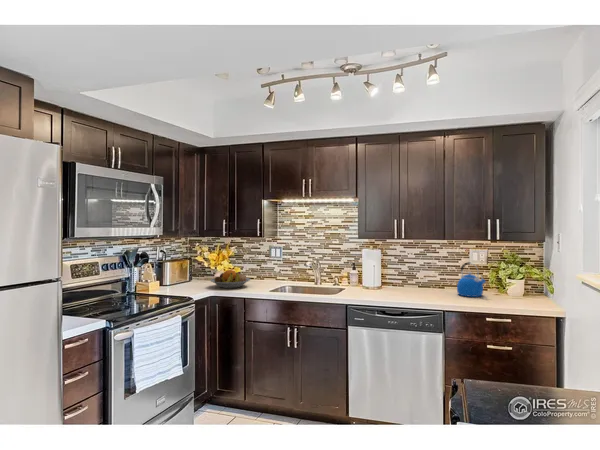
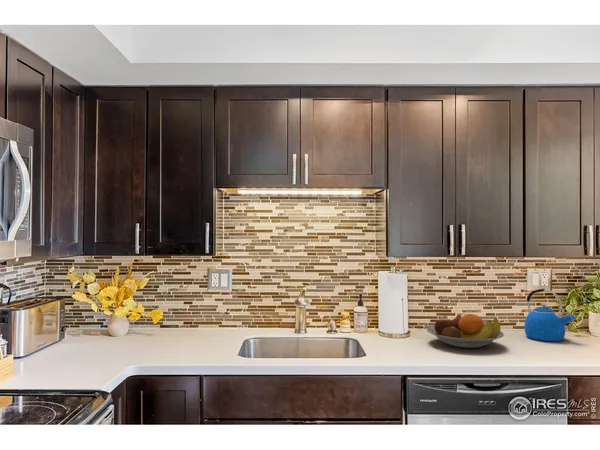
fruit bowl: present [210,270,251,288] -> present [427,314,504,348]

